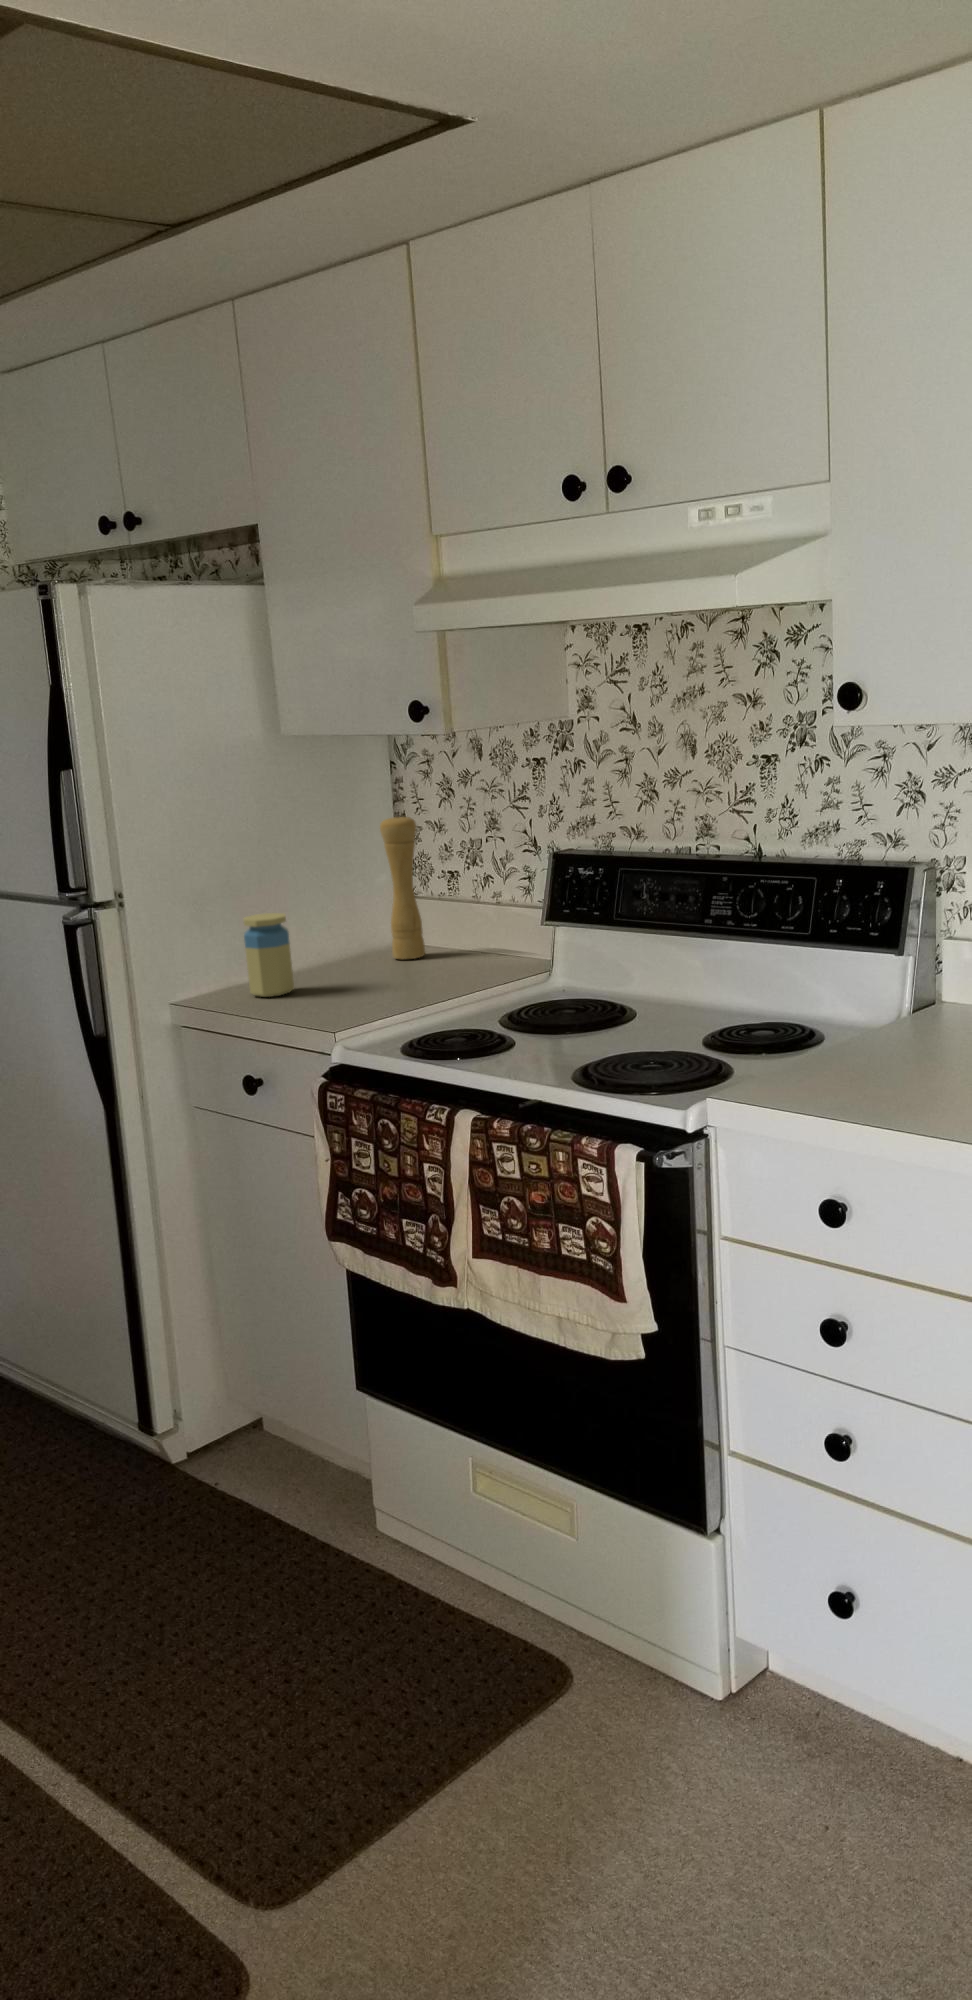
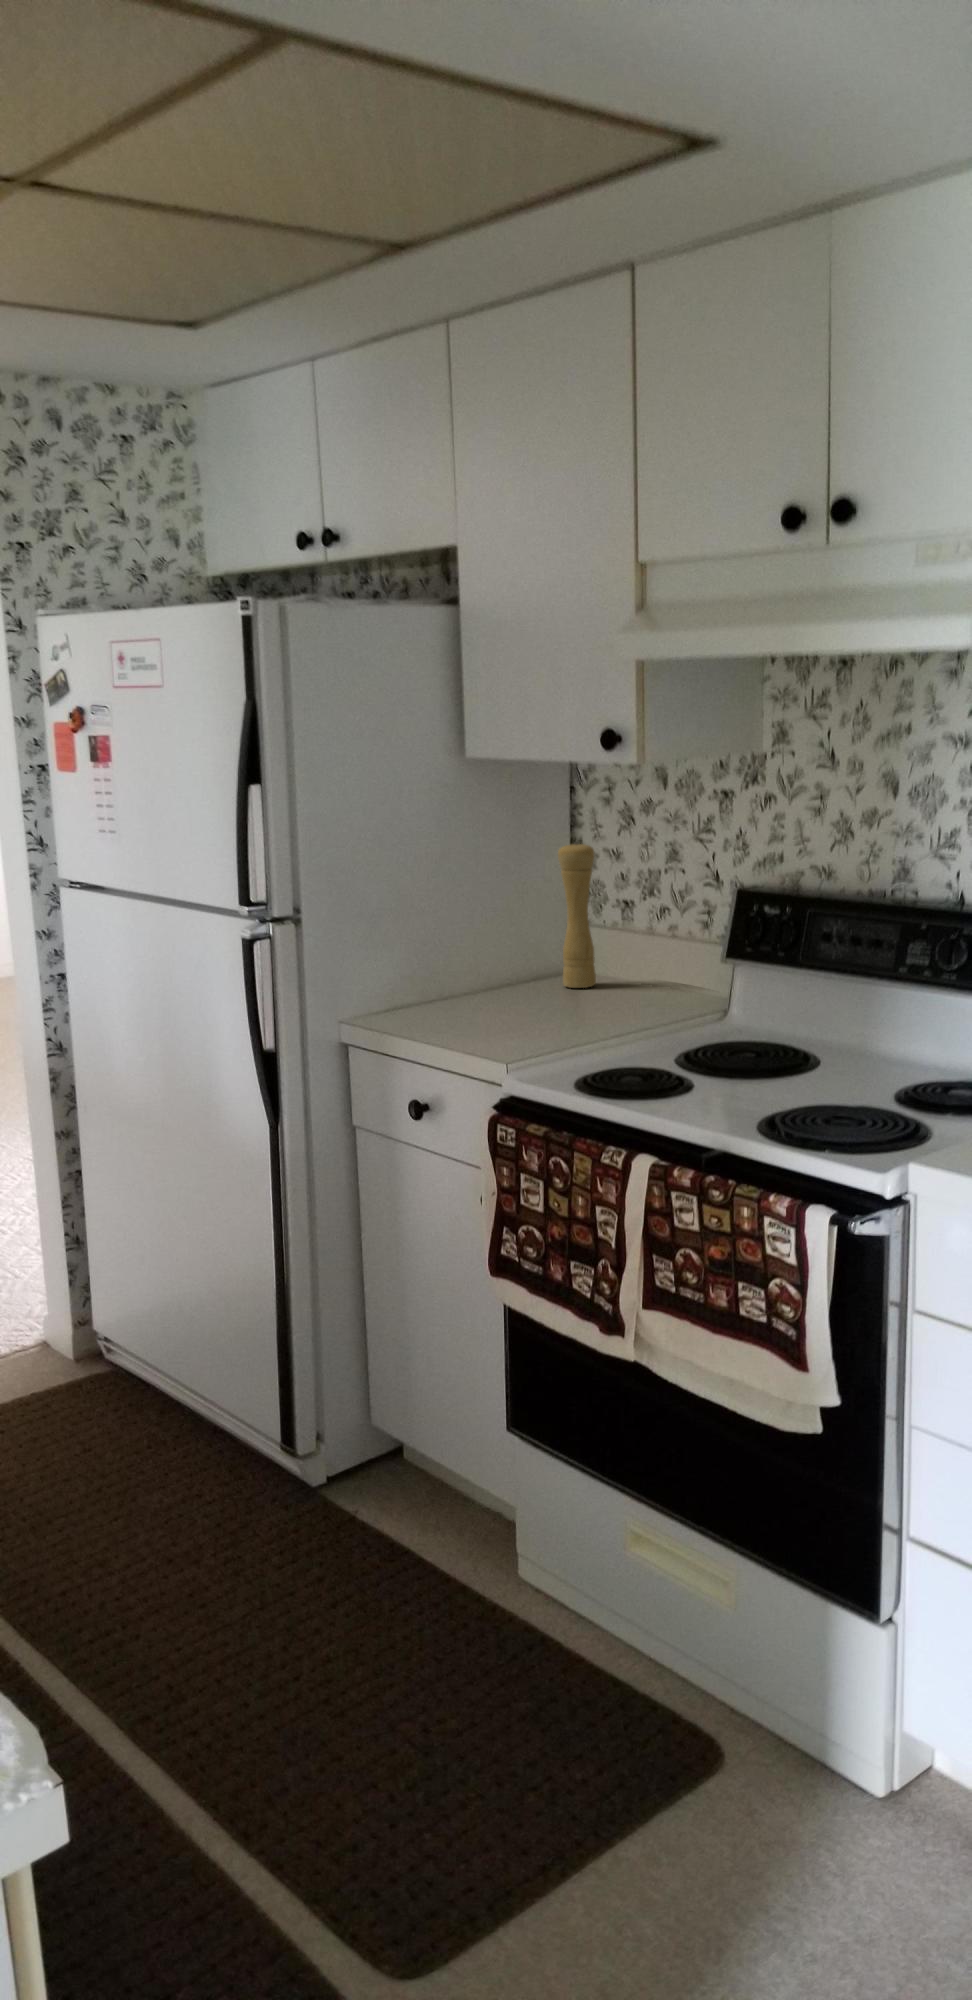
jar: present [243,913,294,997] -> none [418,935,465,1020]

